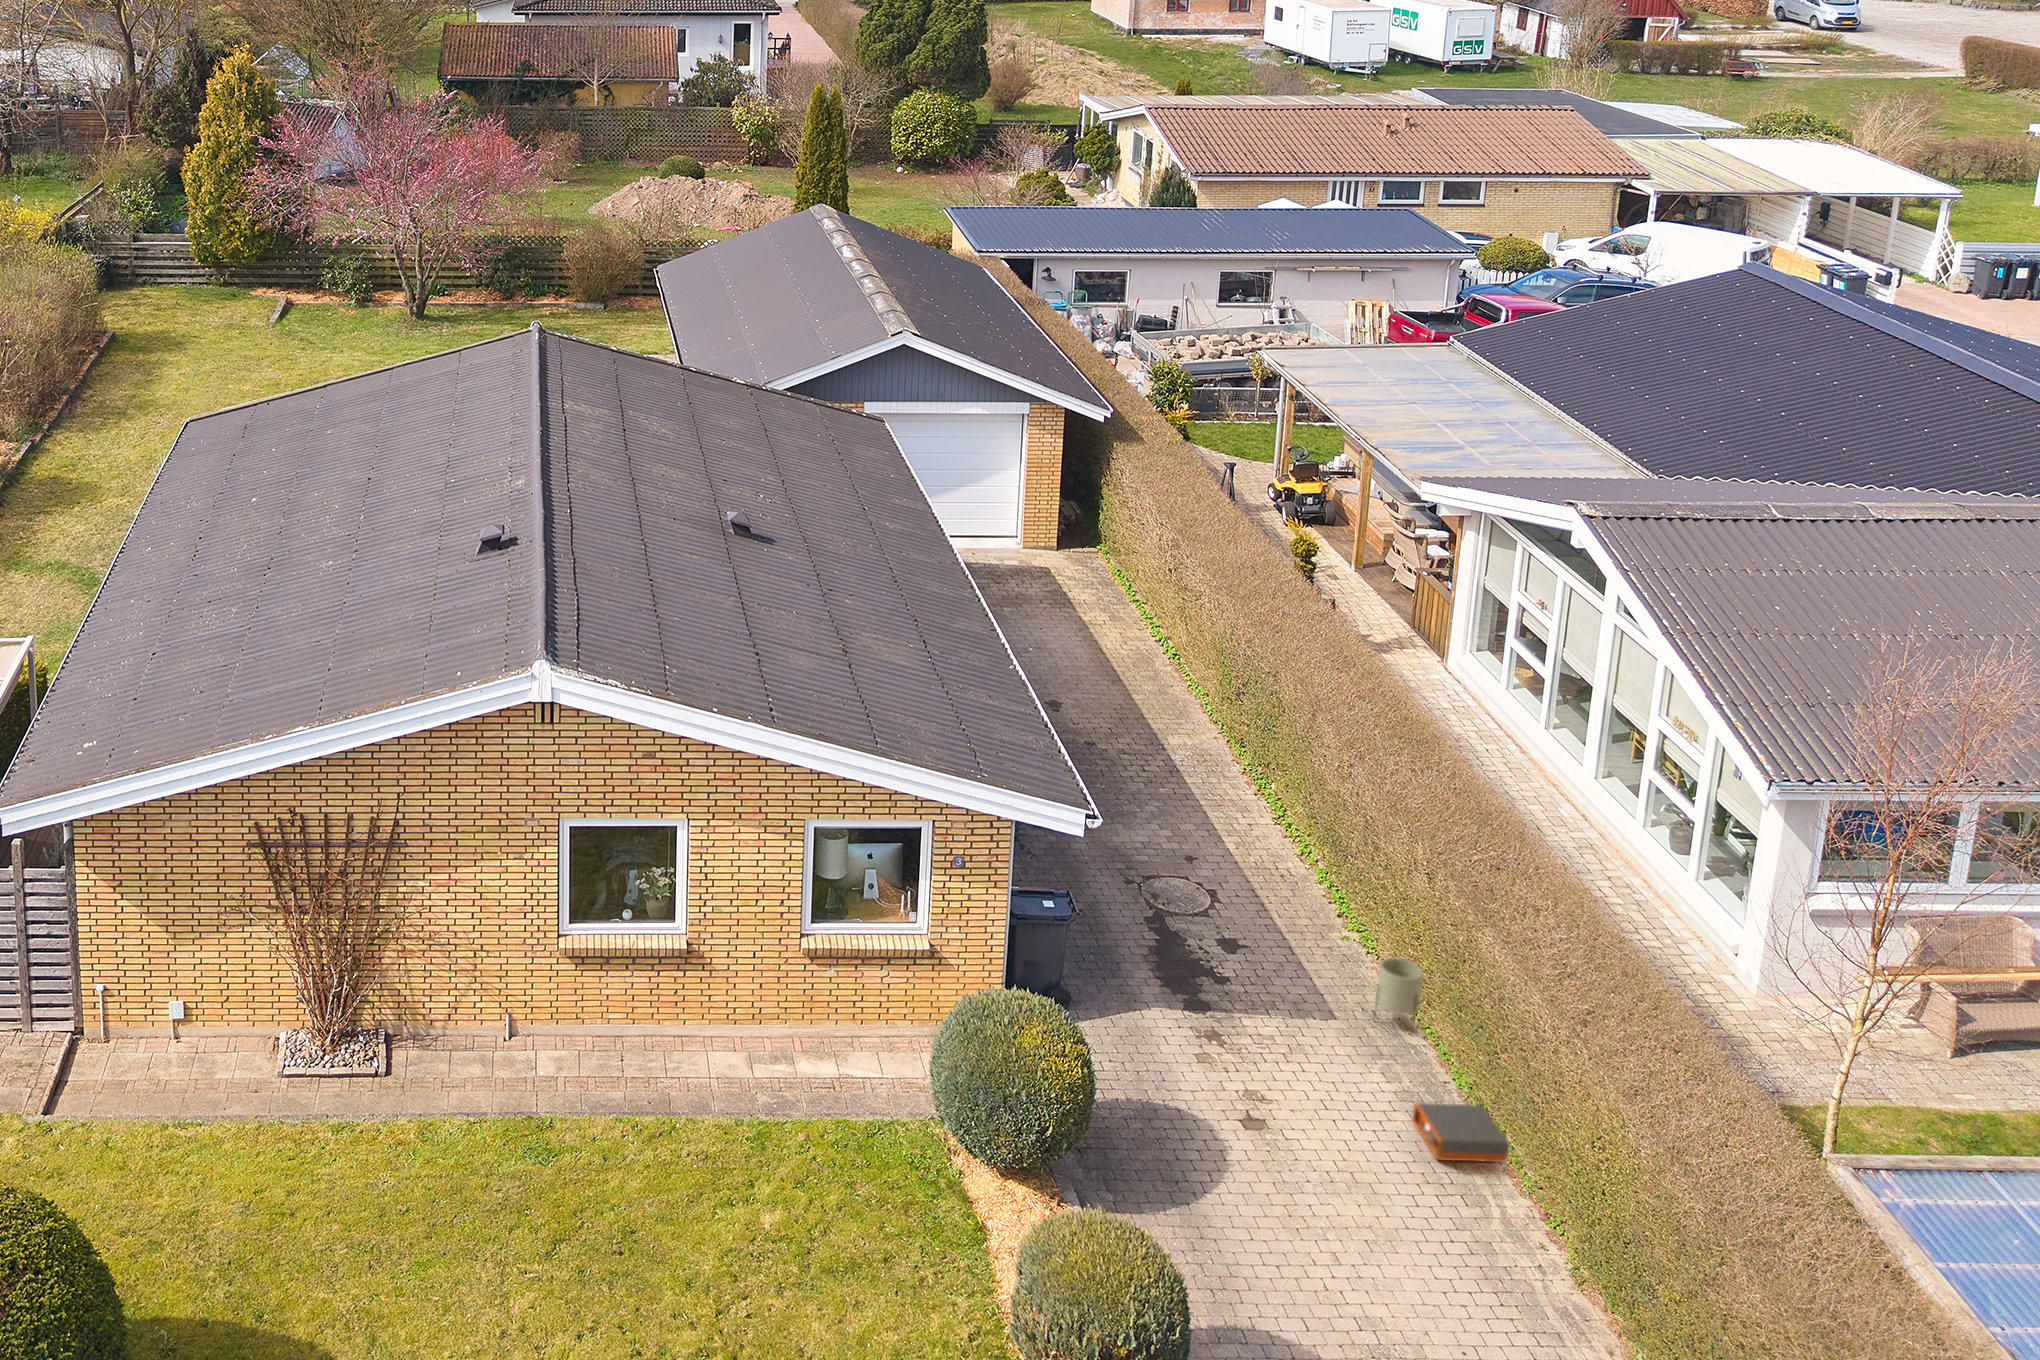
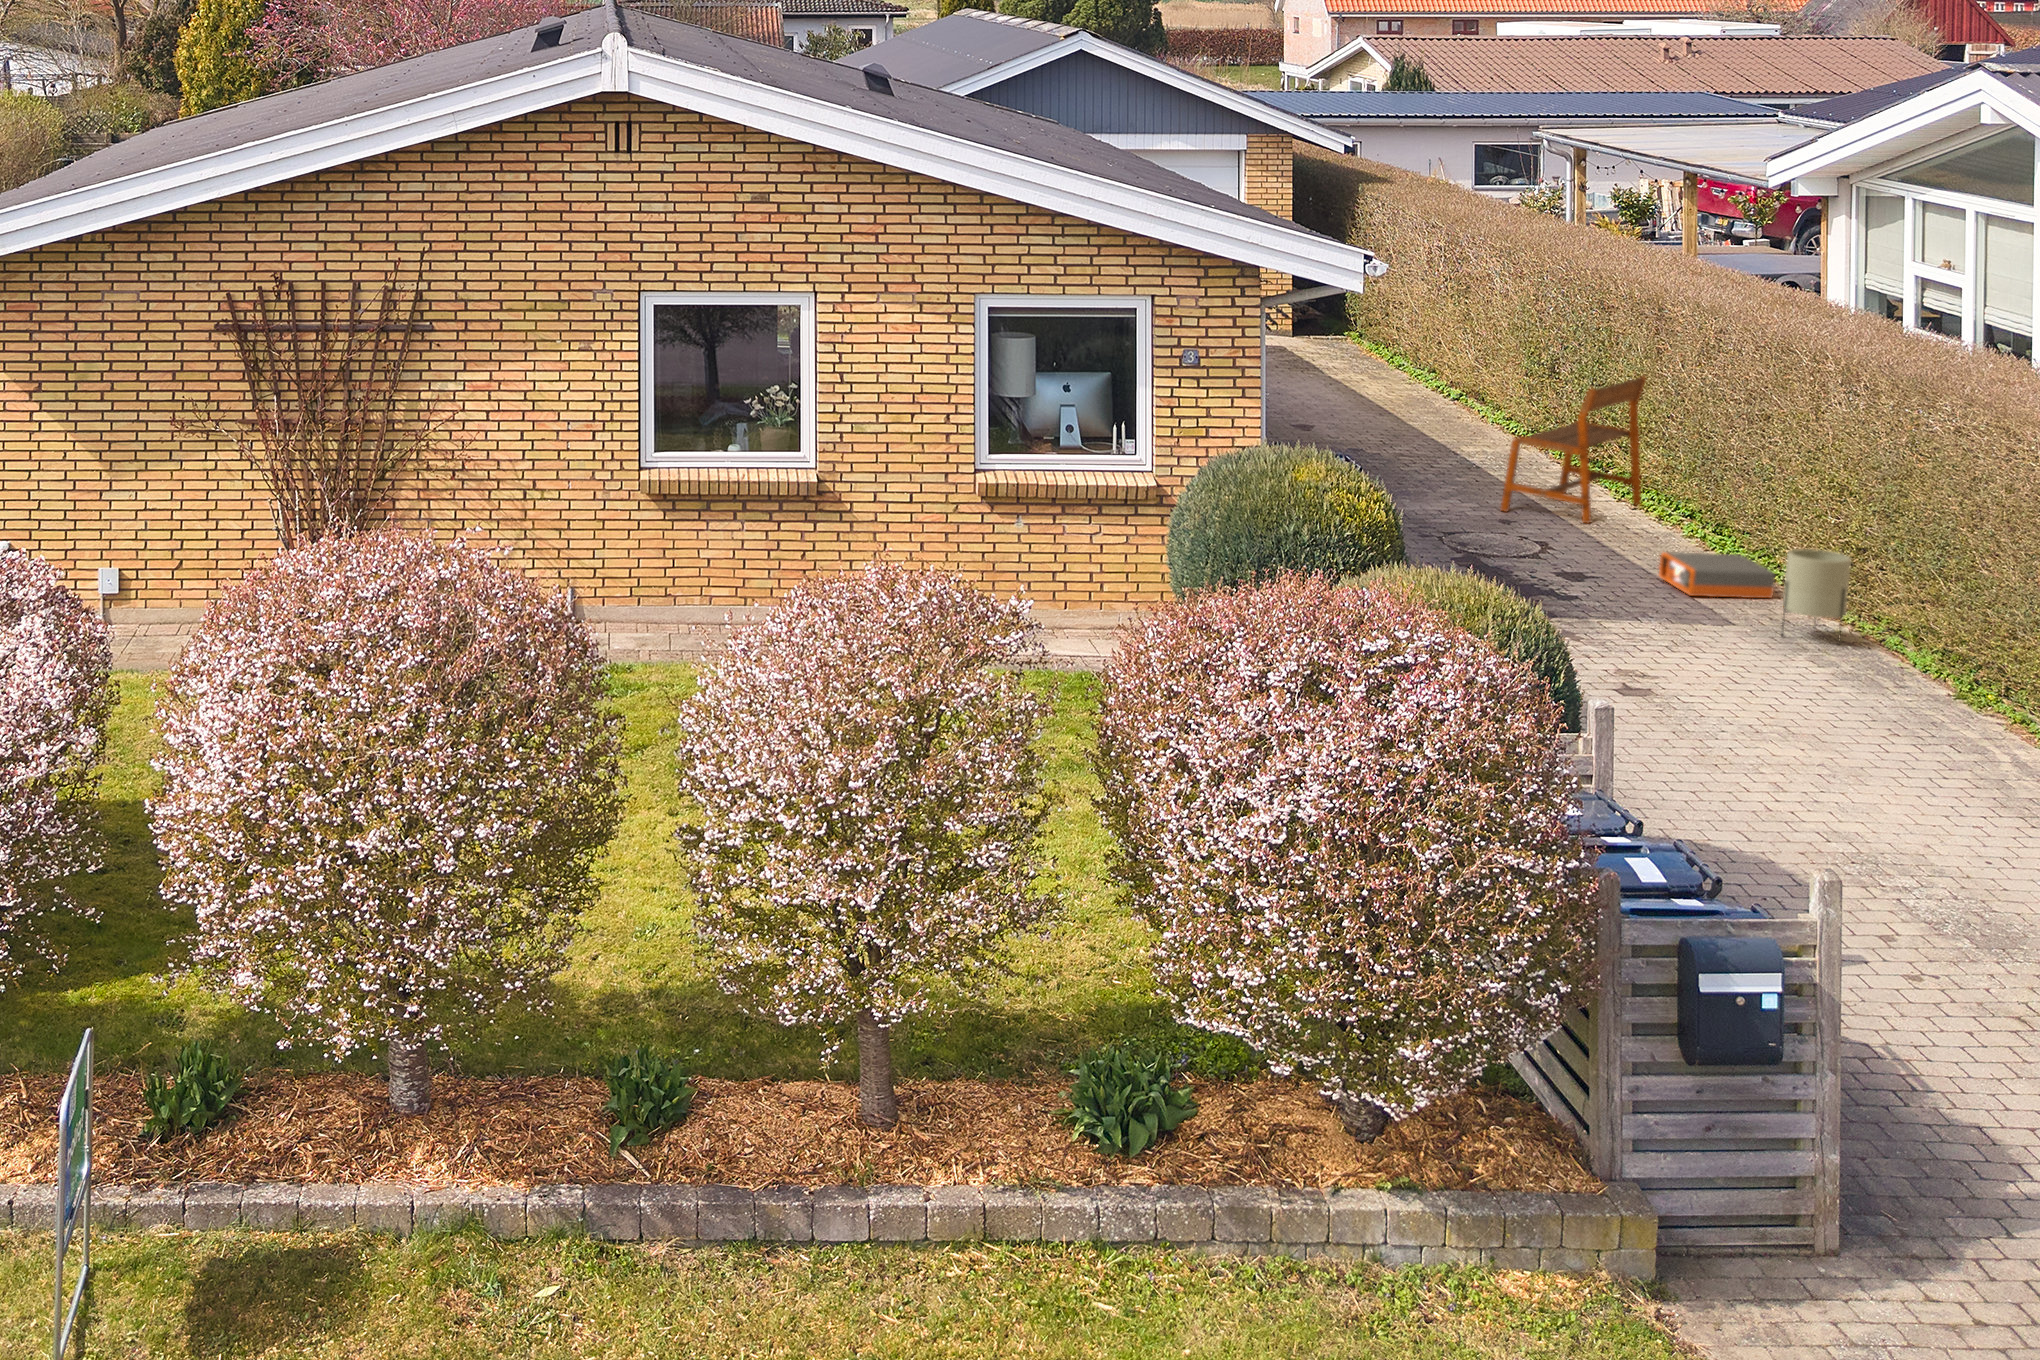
bench: none [1197,722,1307,845] -> present [1501,376,1647,524]
storage box: present [1412,1103,1510,1162] -> present [1659,552,1775,598]

